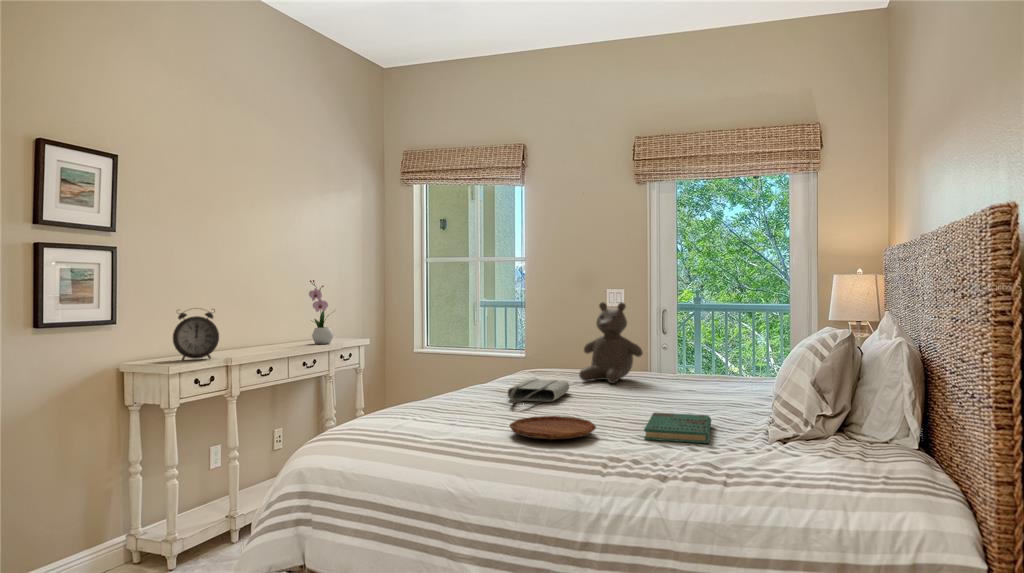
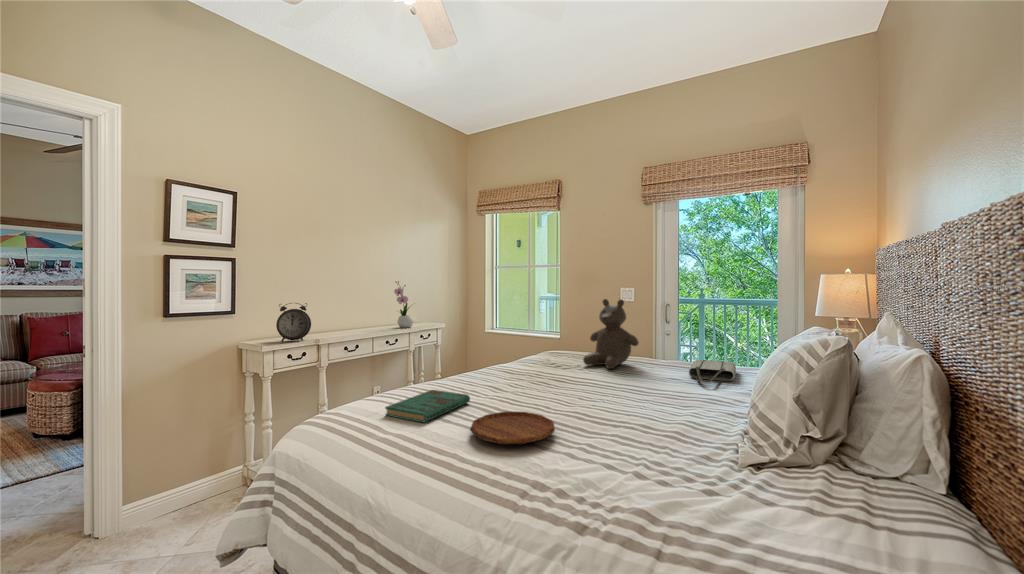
tote bag: present [507,380,569,403] -> present [689,360,736,383]
book: present [644,413,711,443] -> present [385,390,470,423]

